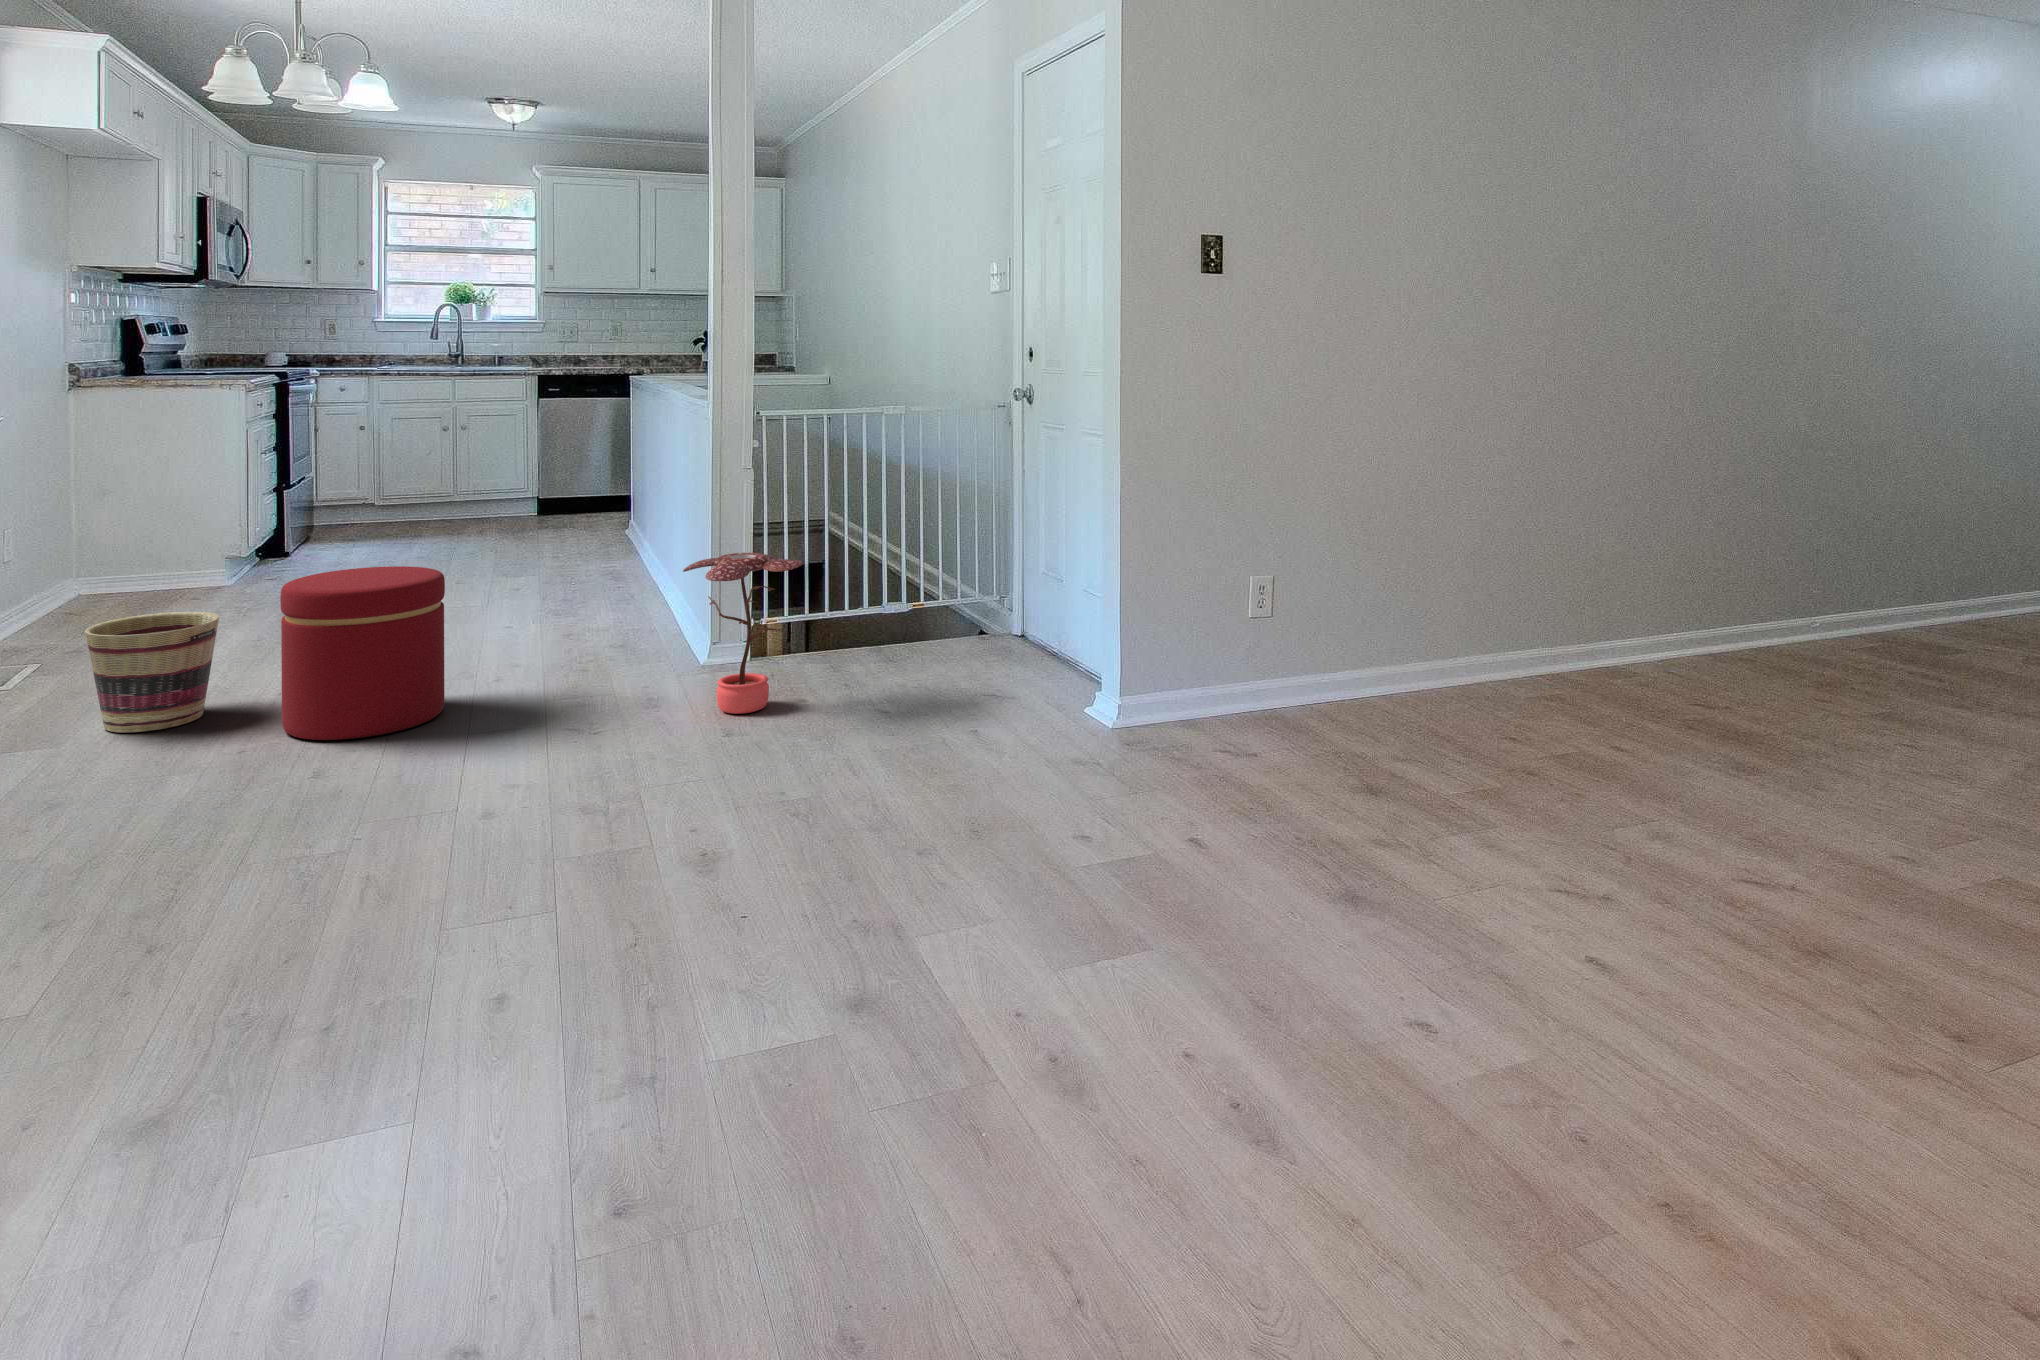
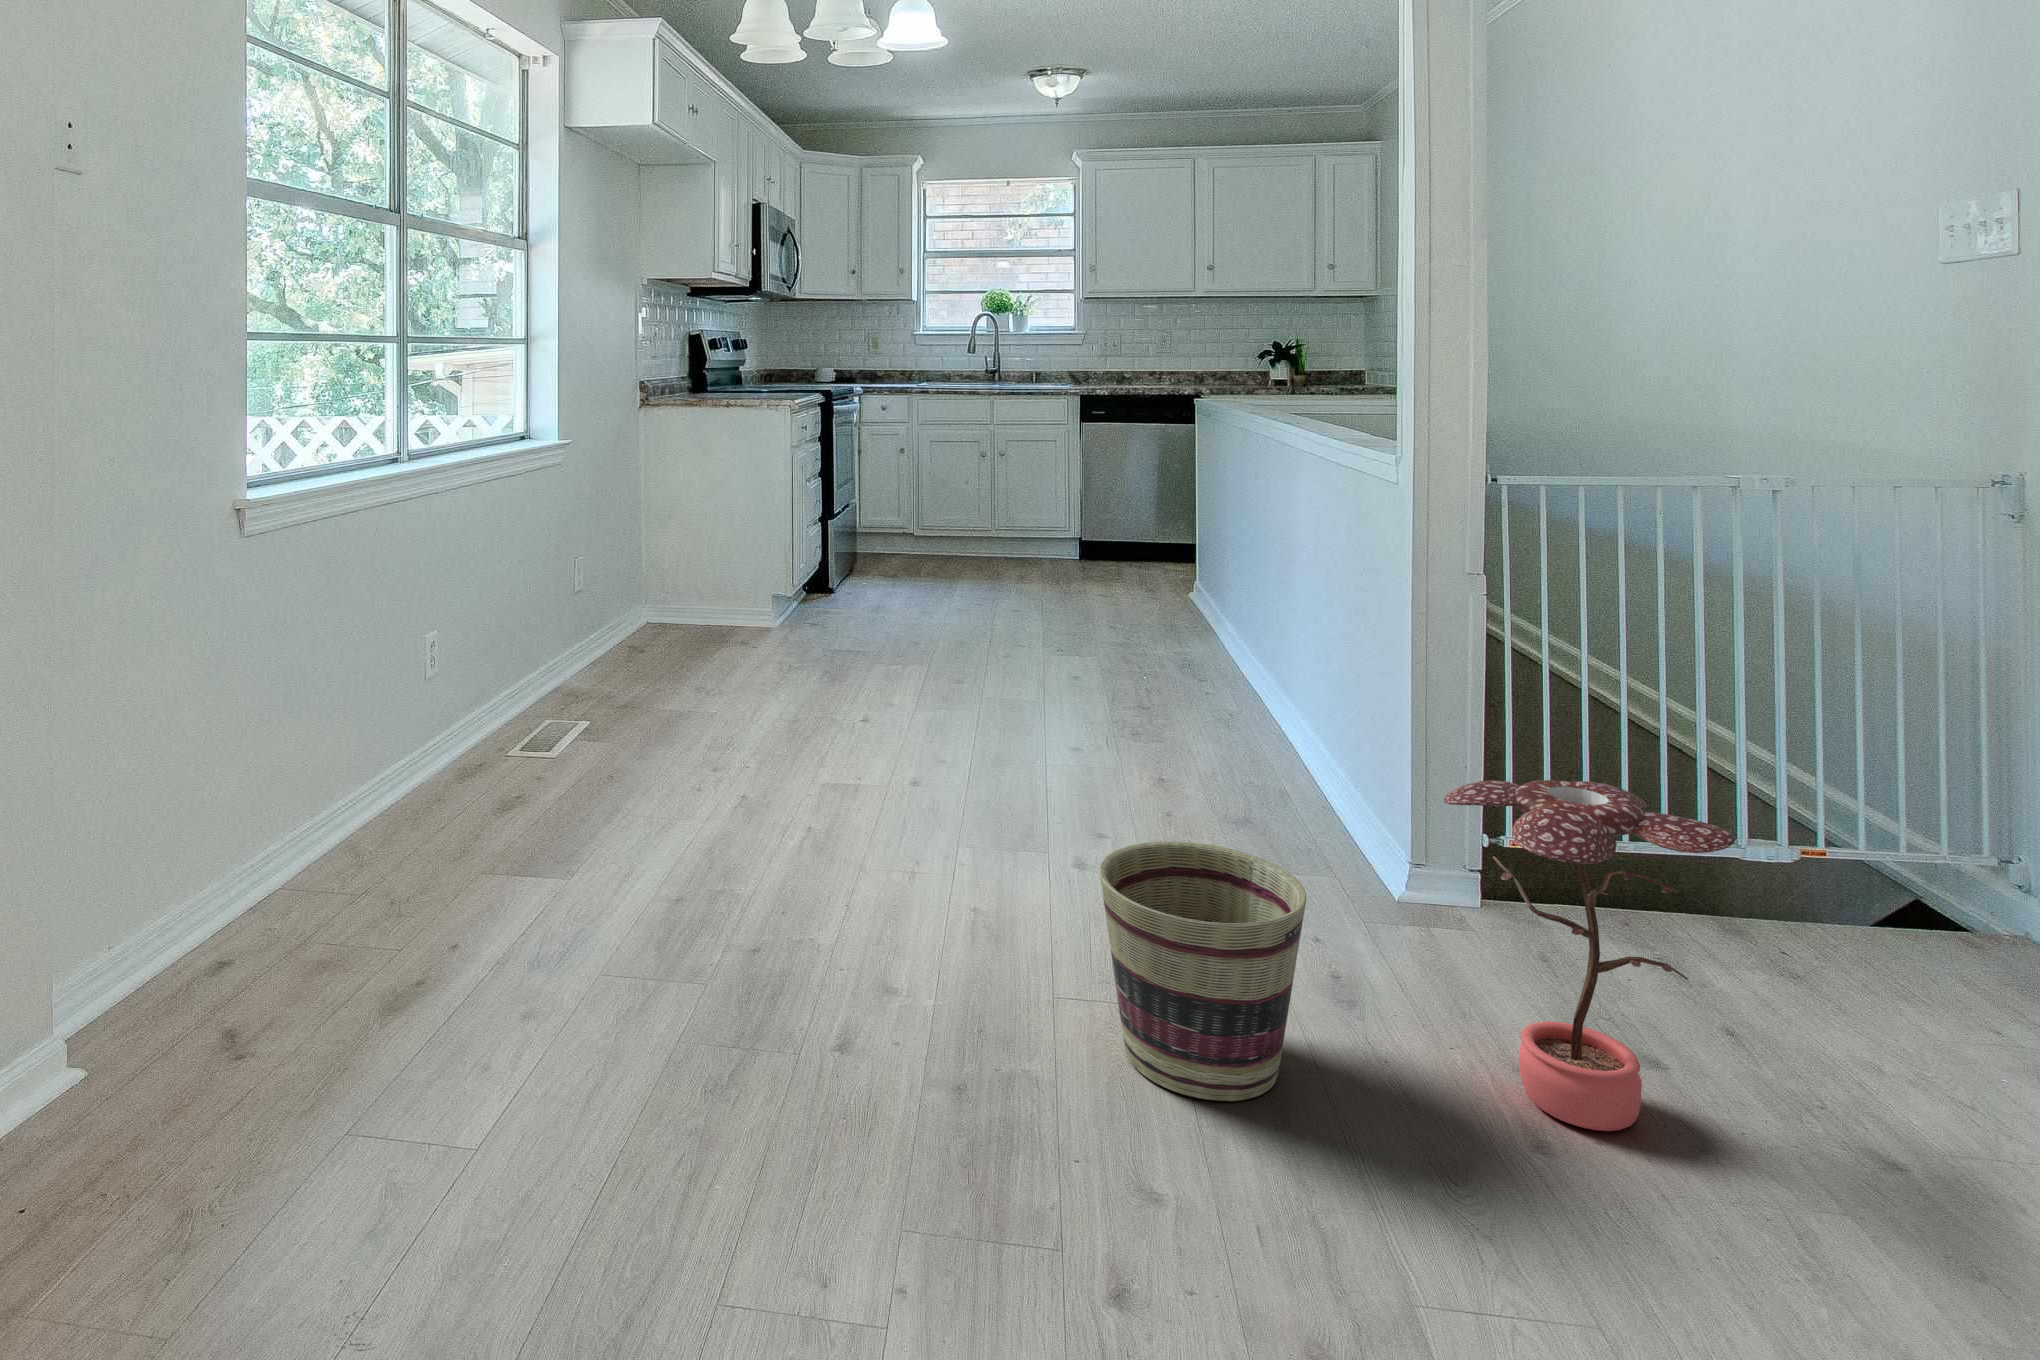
ottoman: present [280,566,445,740] -> none [804,693,1019,986]
basket: present [85,612,219,733] -> present [1099,841,1306,1101]

